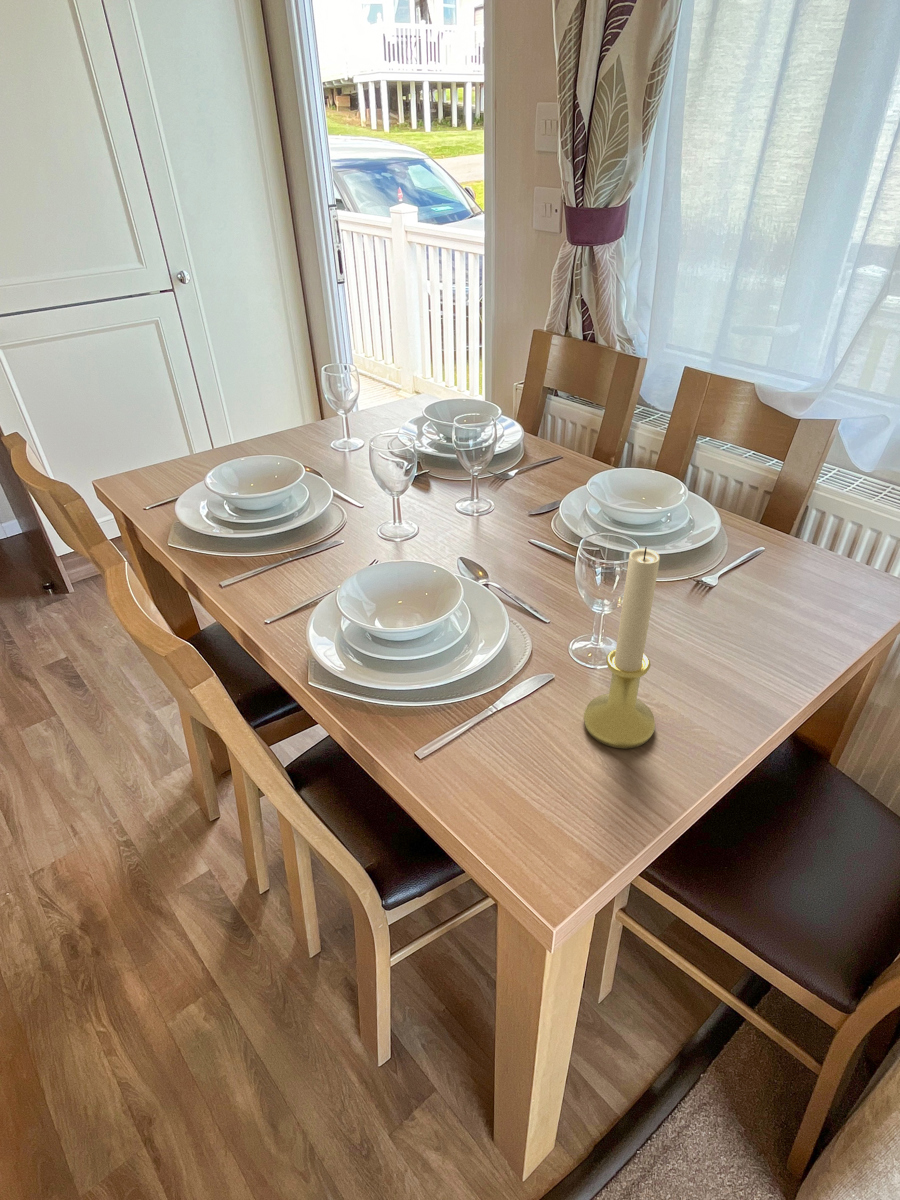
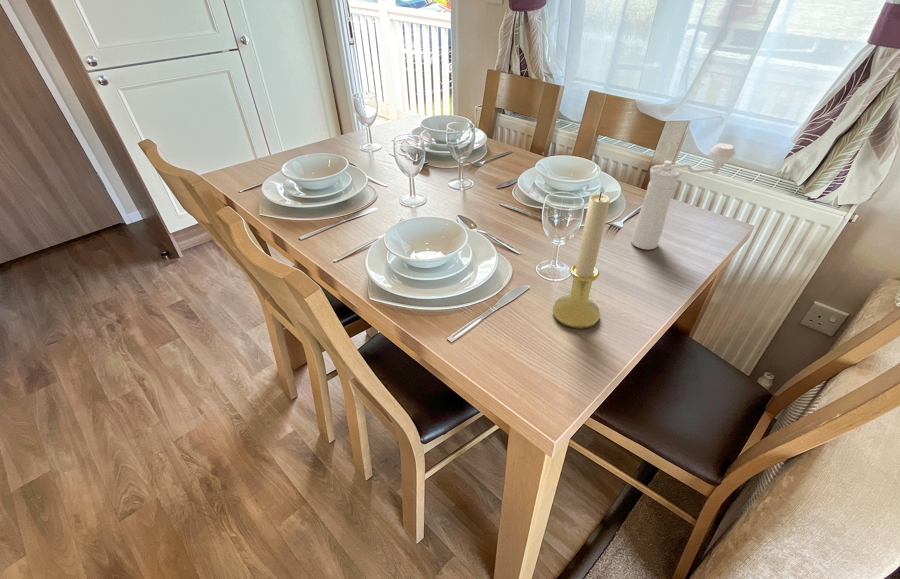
pepper mill: none [723,467,881,624] -> present [631,143,735,250]

